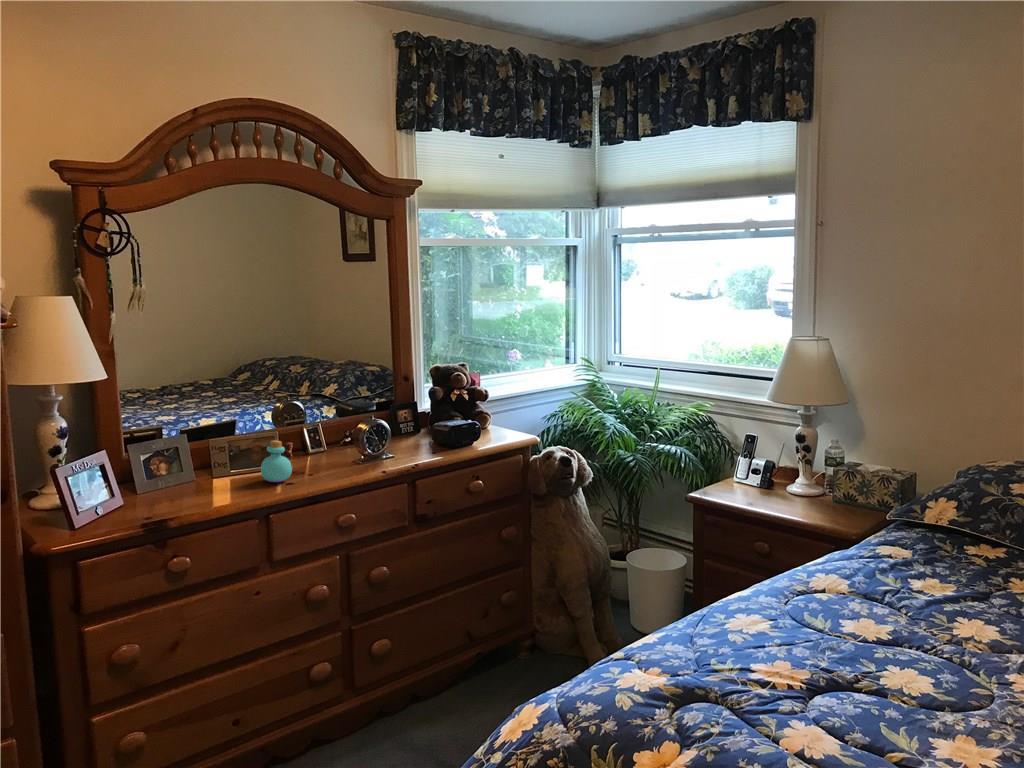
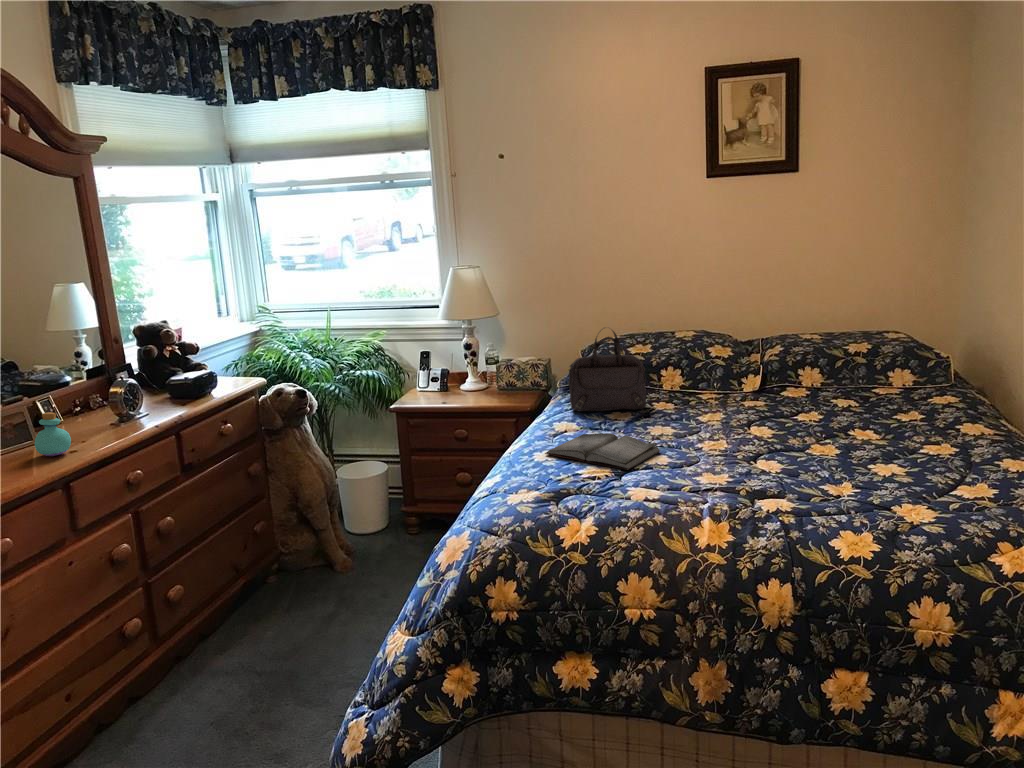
handbag: none [868,450,1001,585] -> present [568,331,647,411]
hardback book: none [754,604,936,688] -> present [545,433,660,470]

